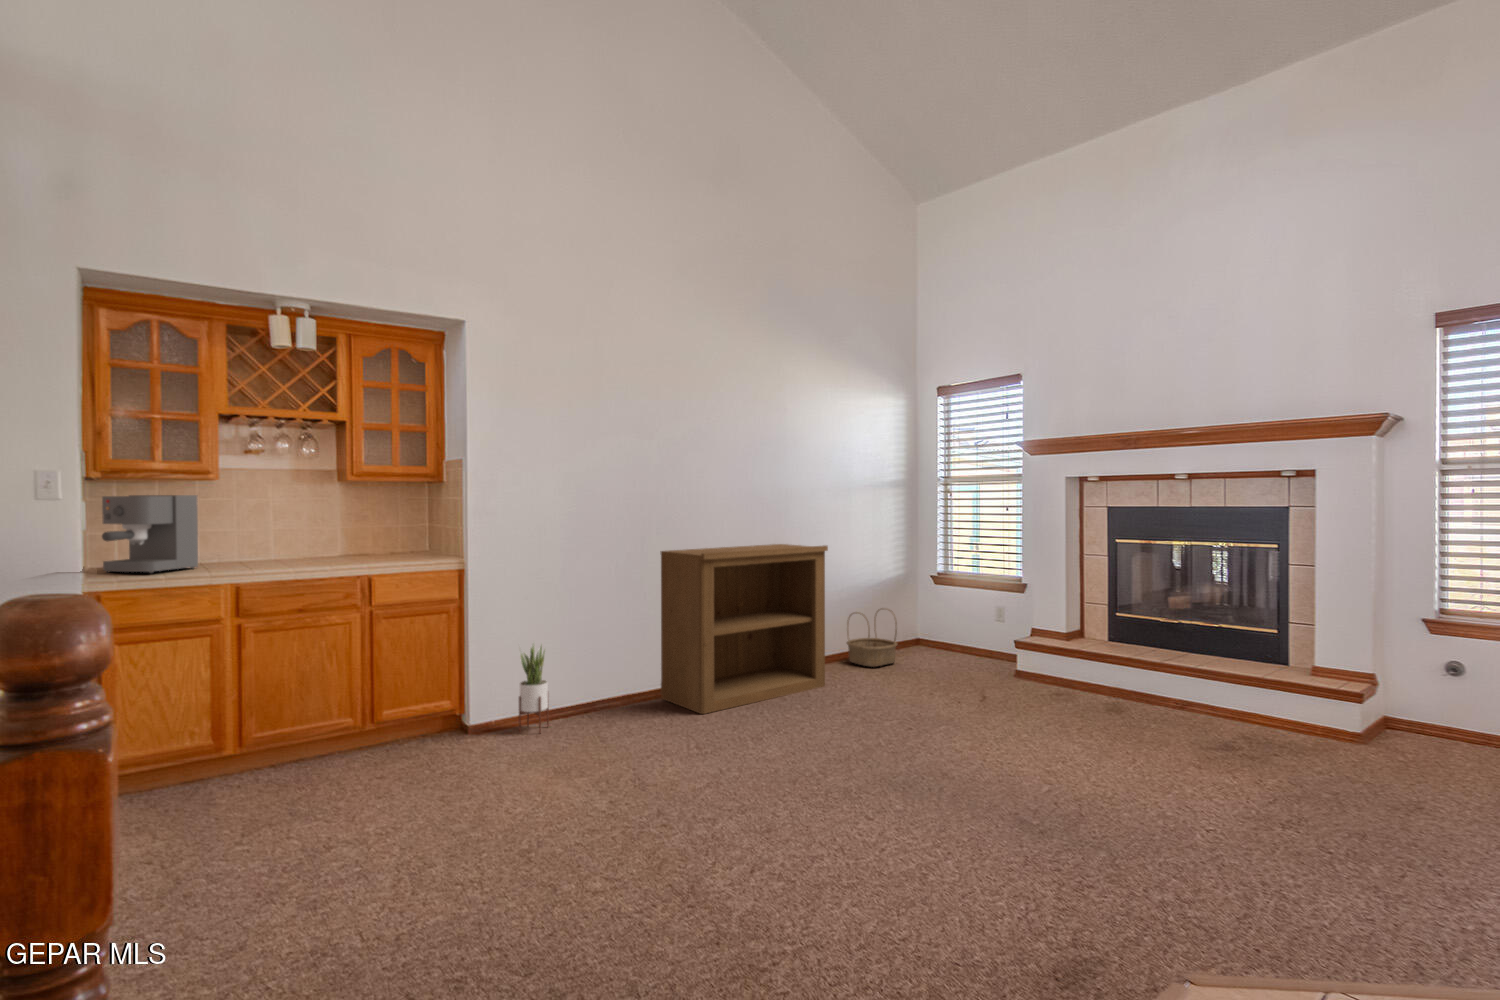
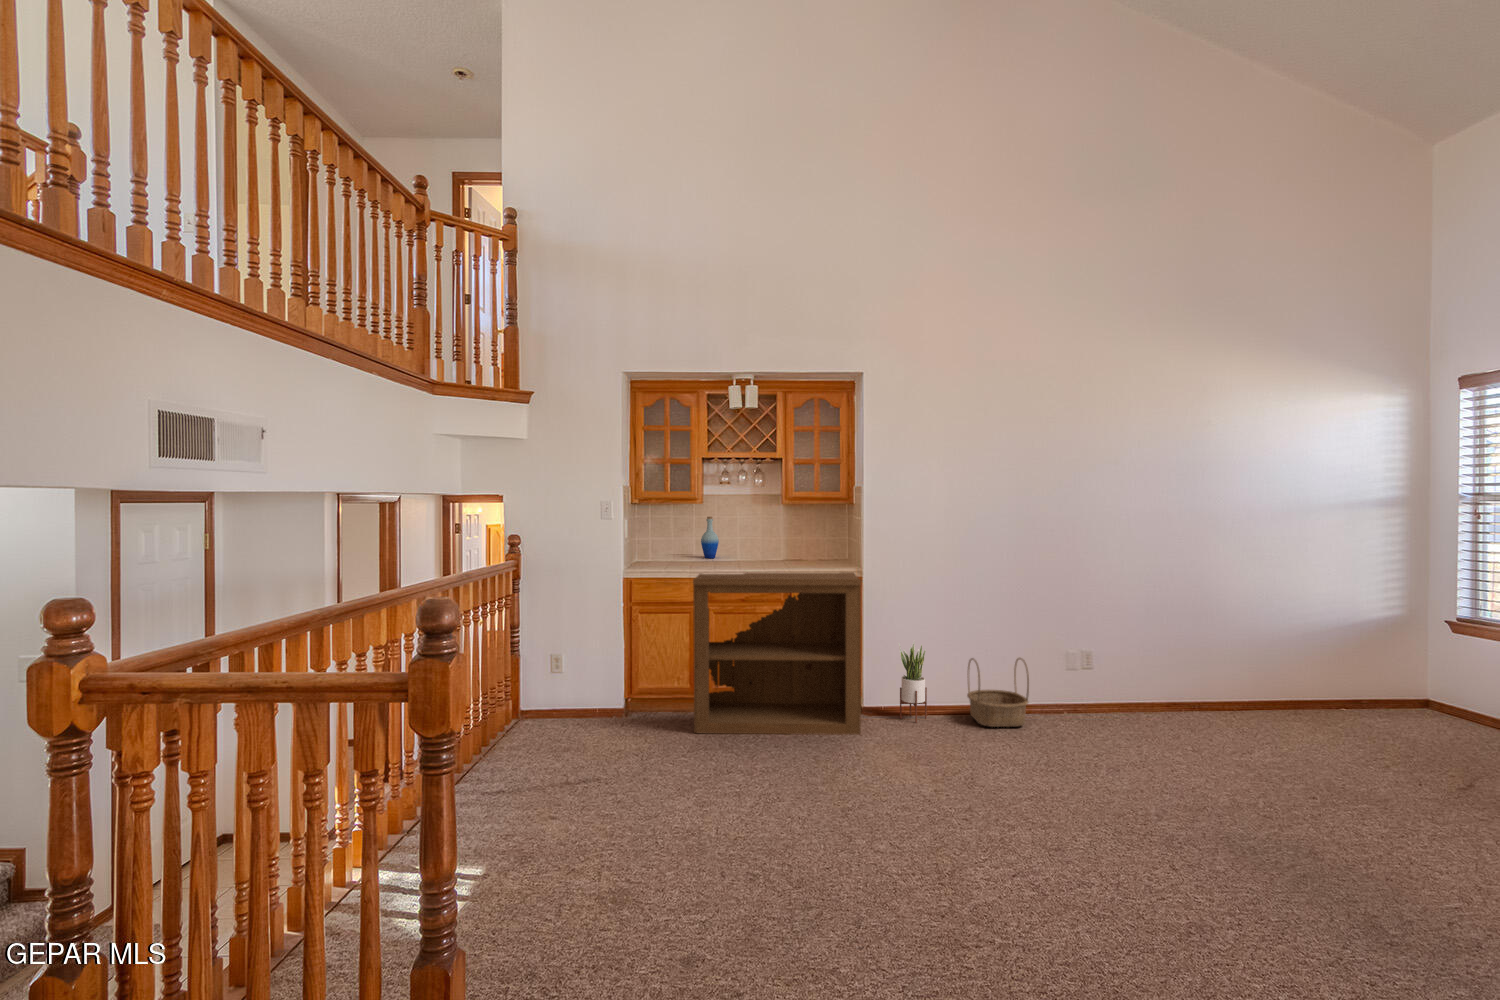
coffee maker: present [102,495,198,573] -> none [635,513,688,566]
bottle: none [212,500,243,560] -> present [701,516,719,558]
bookshelf: present [661,544,828,714] -> present [693,572,861,735]
basket: present [847,608,897,667] -> present [967,658,1029,727]

